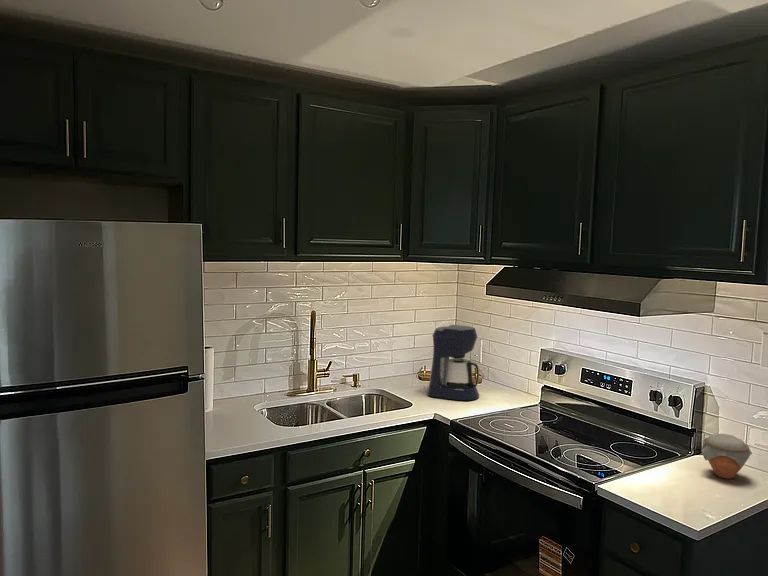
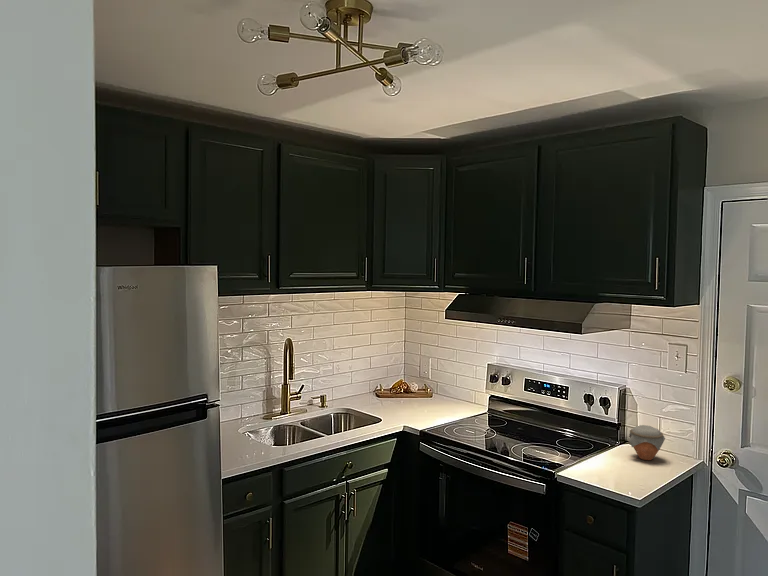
coffee maker: present [427,325,479,400] -> none [390,346,435,413]

